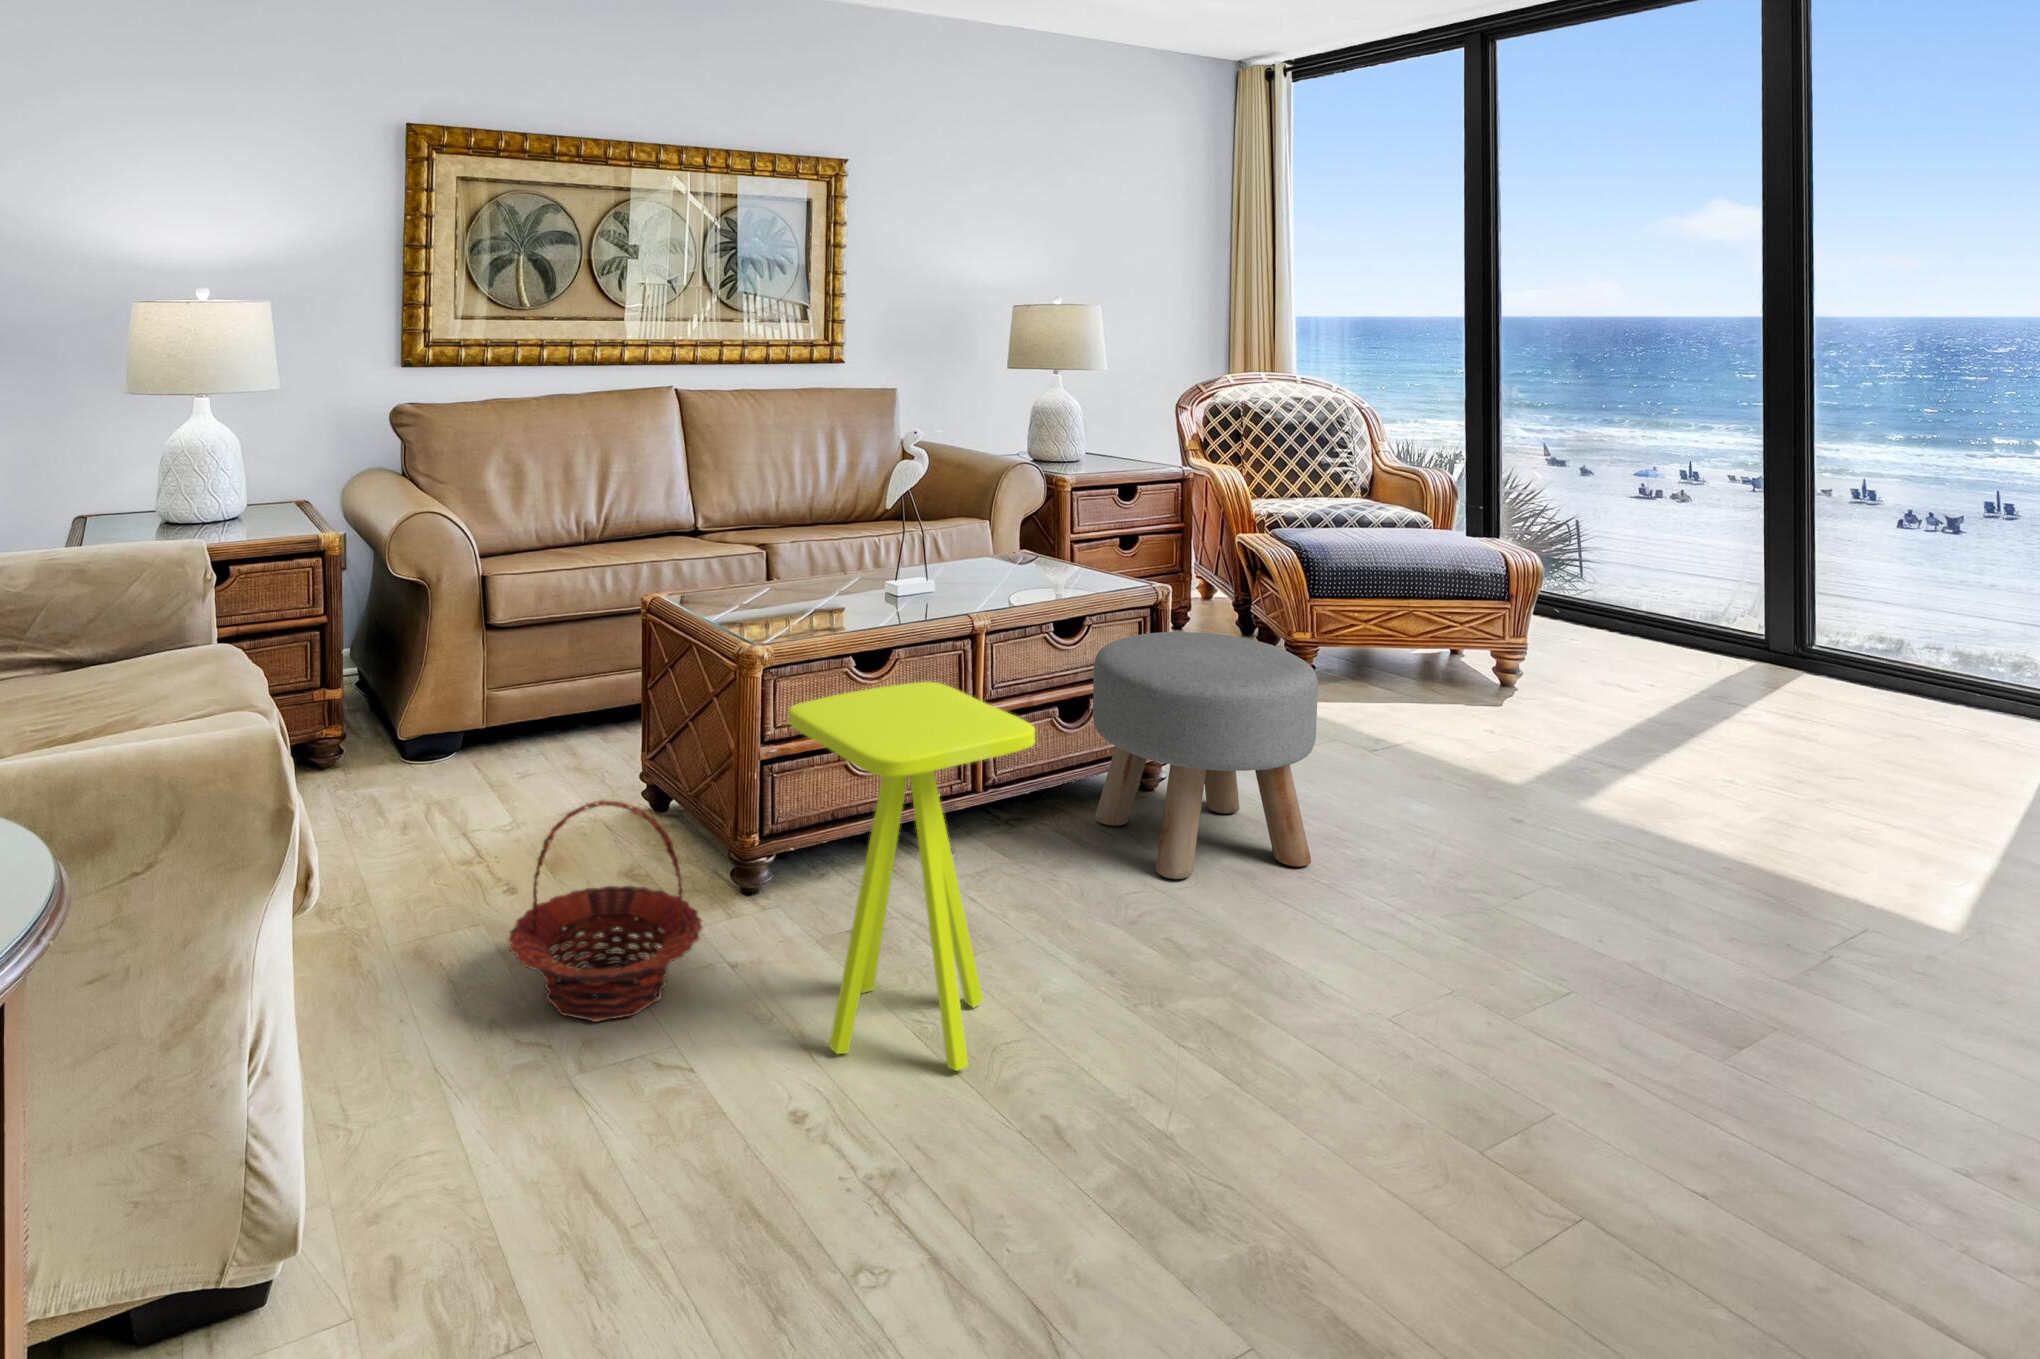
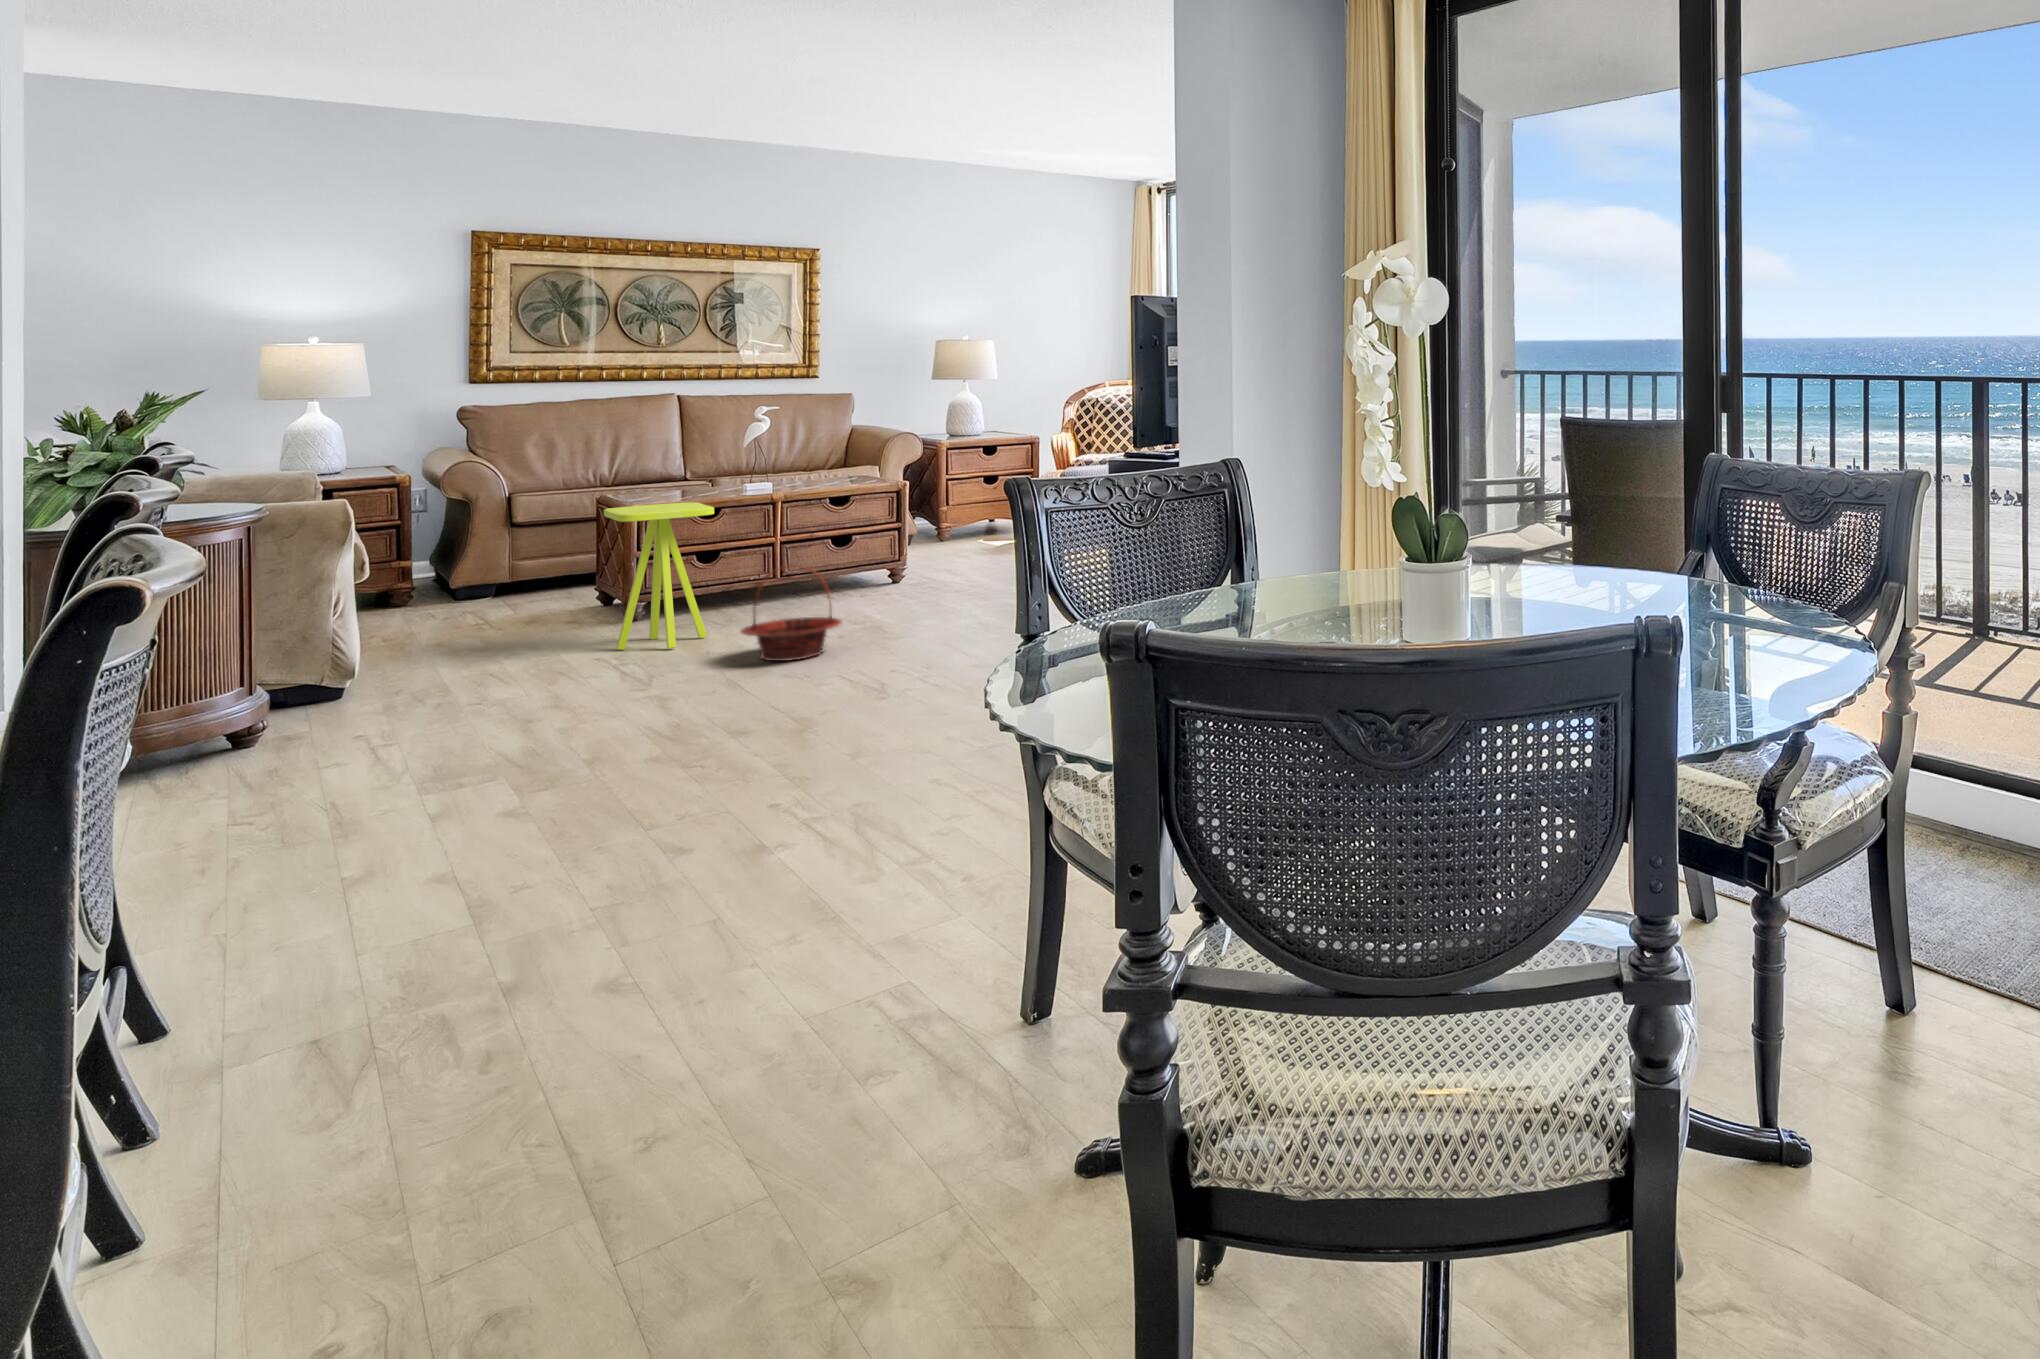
ottoman: present [1093,632,1318,879] -> none [839,501,954,607]
basket: present [508,800,703,1022] -> present [741,567,843,661]

